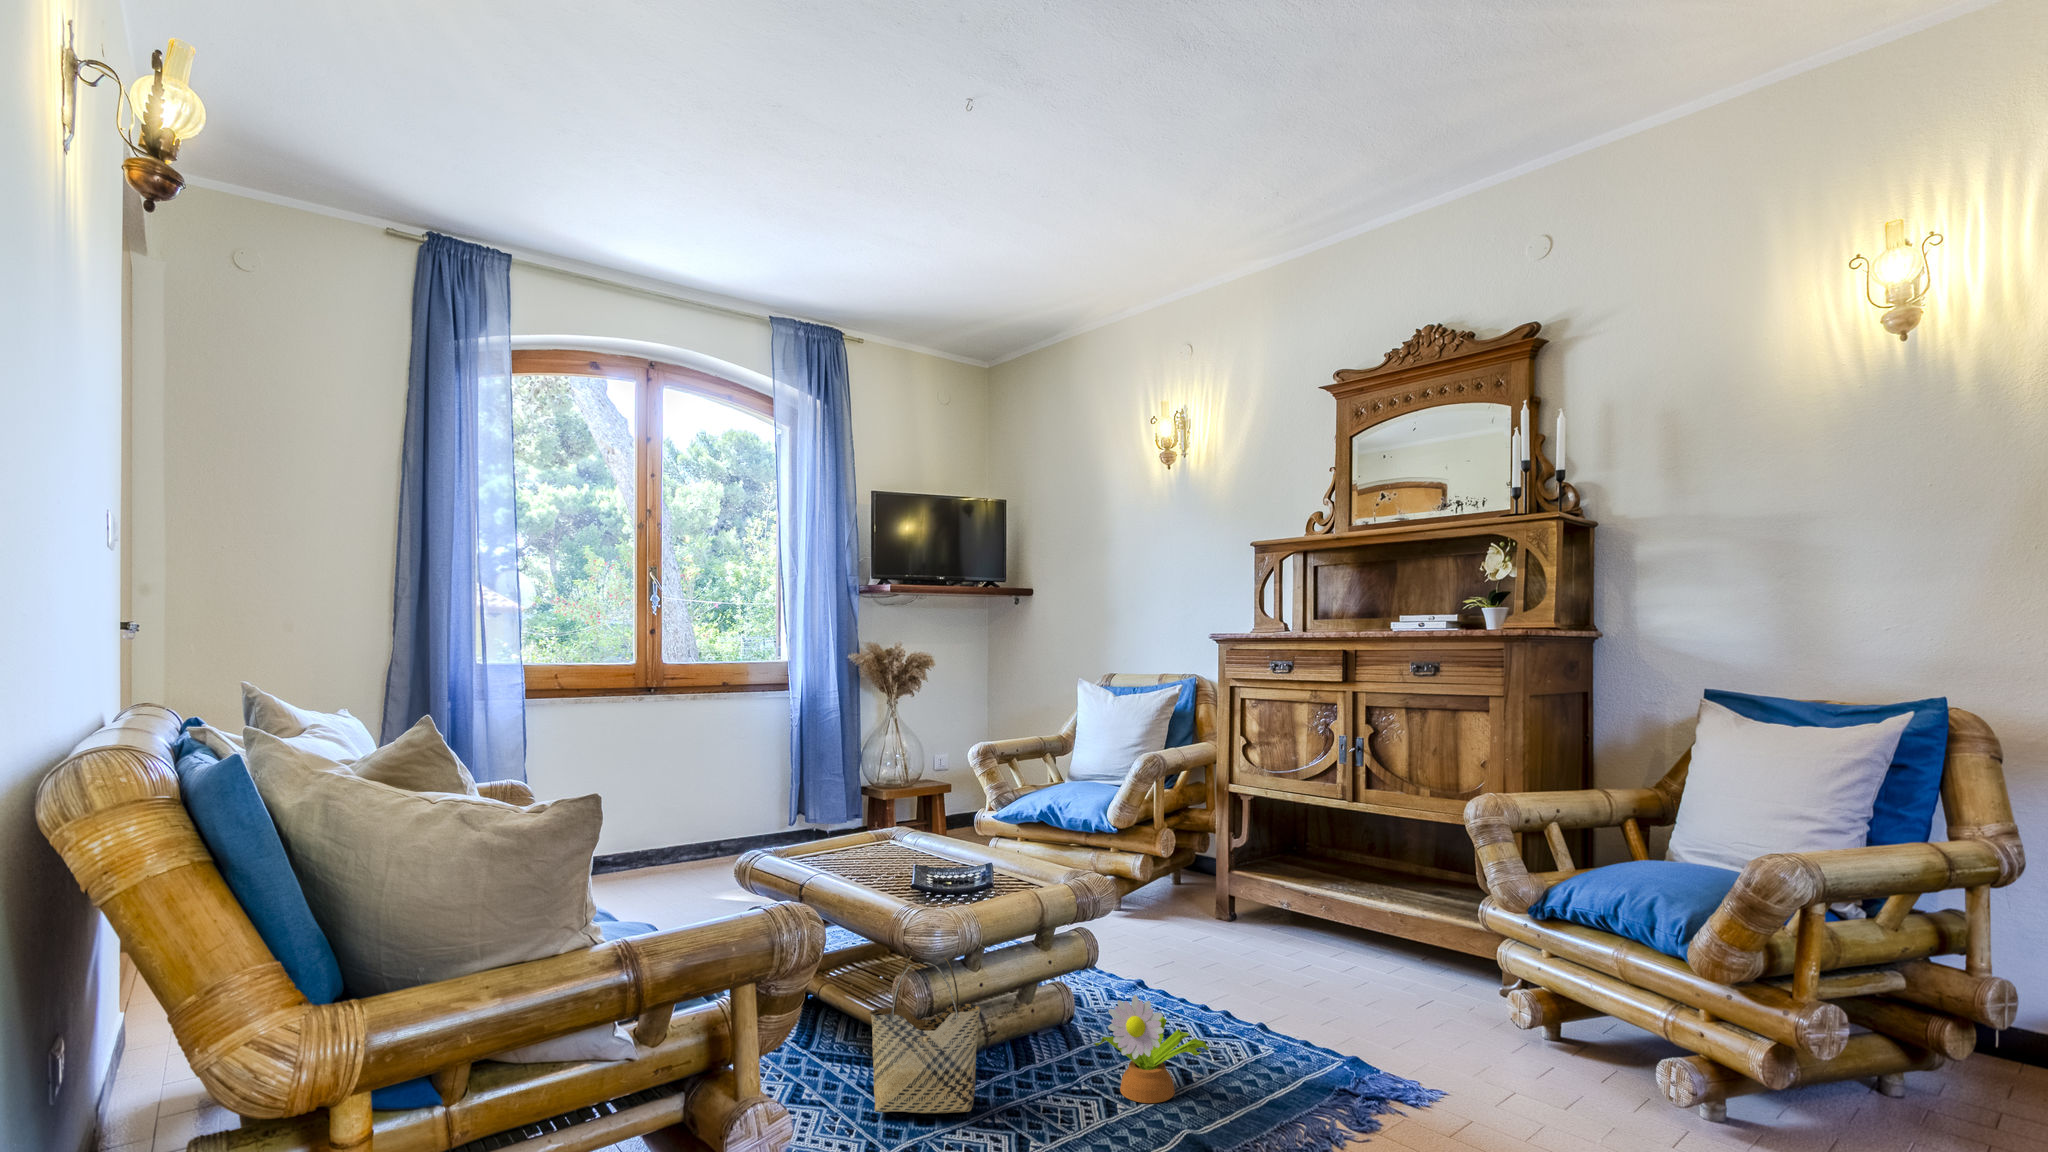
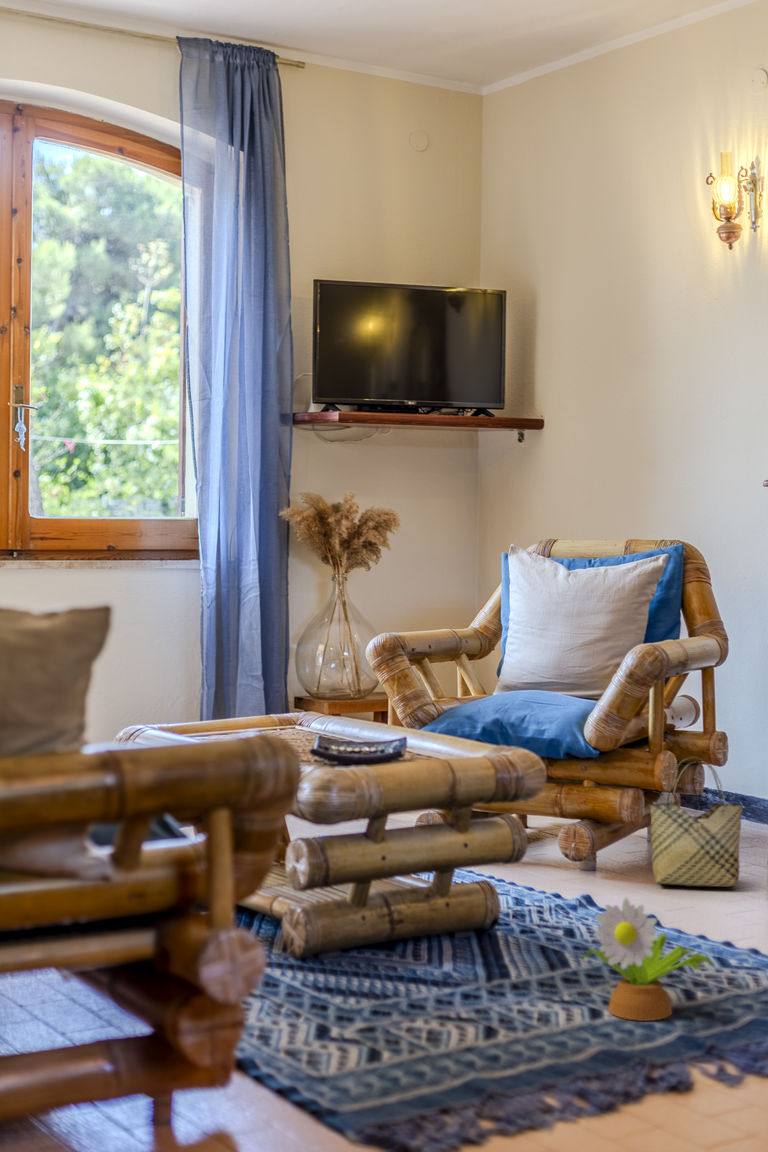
woven basket: present [870,956,980,1113] -> present [649,756,743,887]

